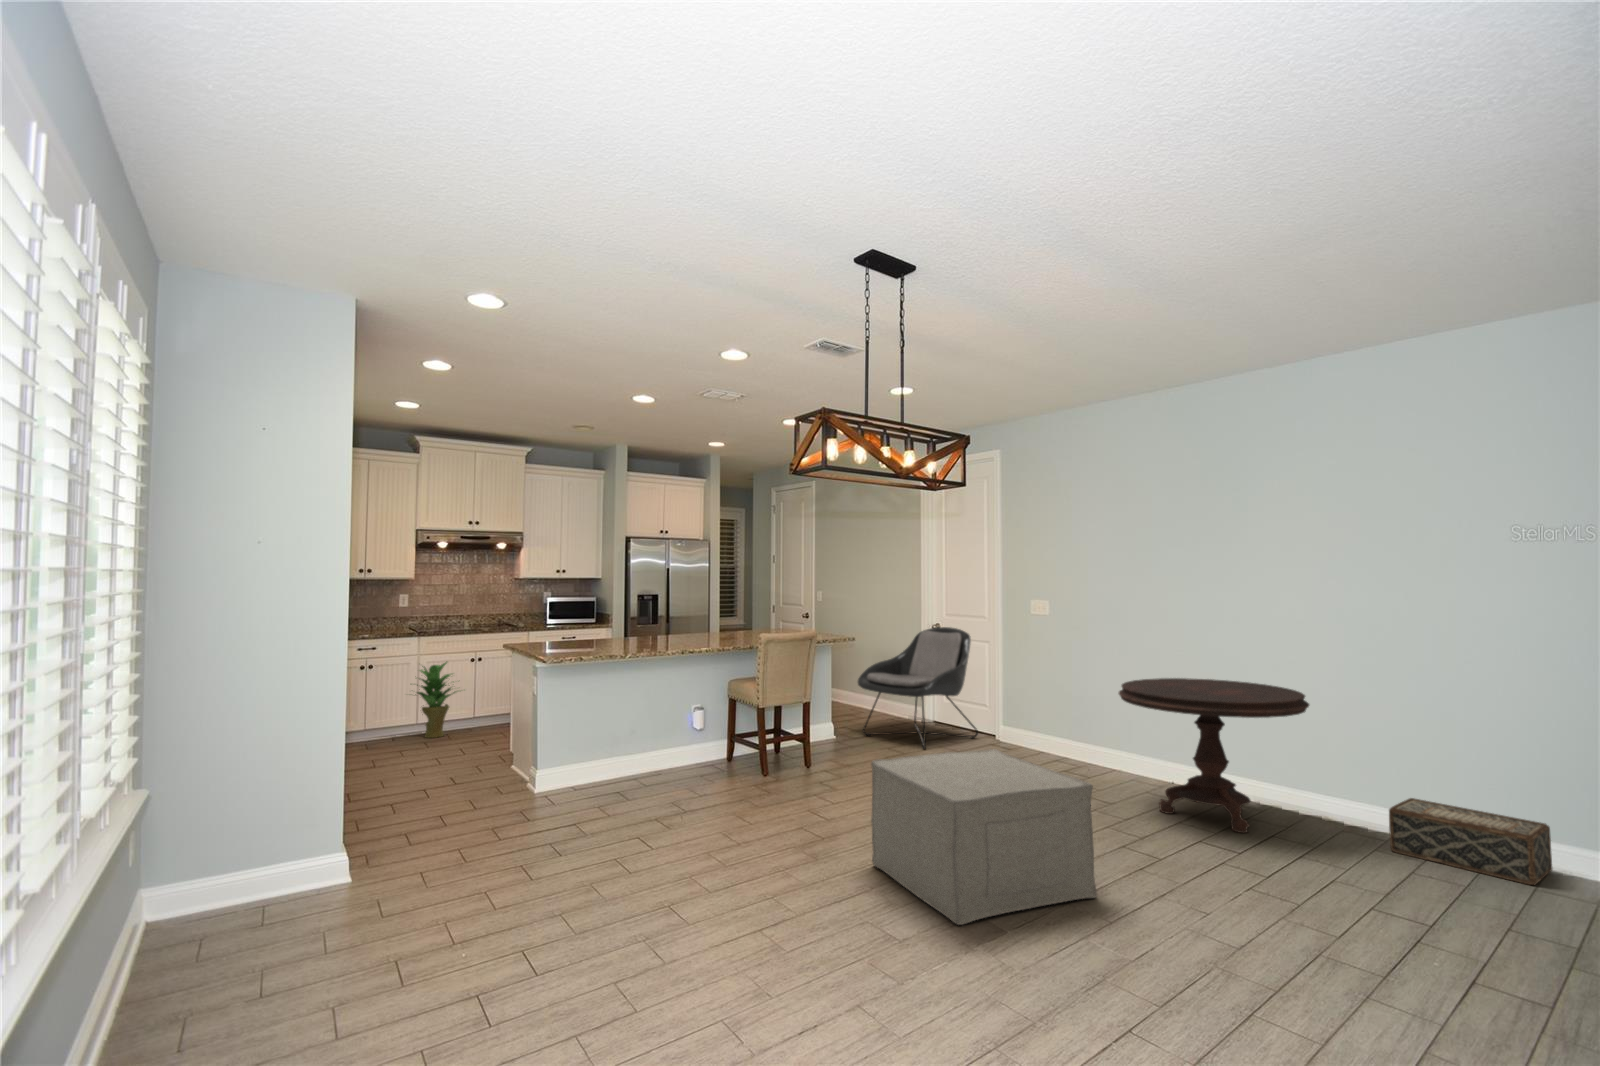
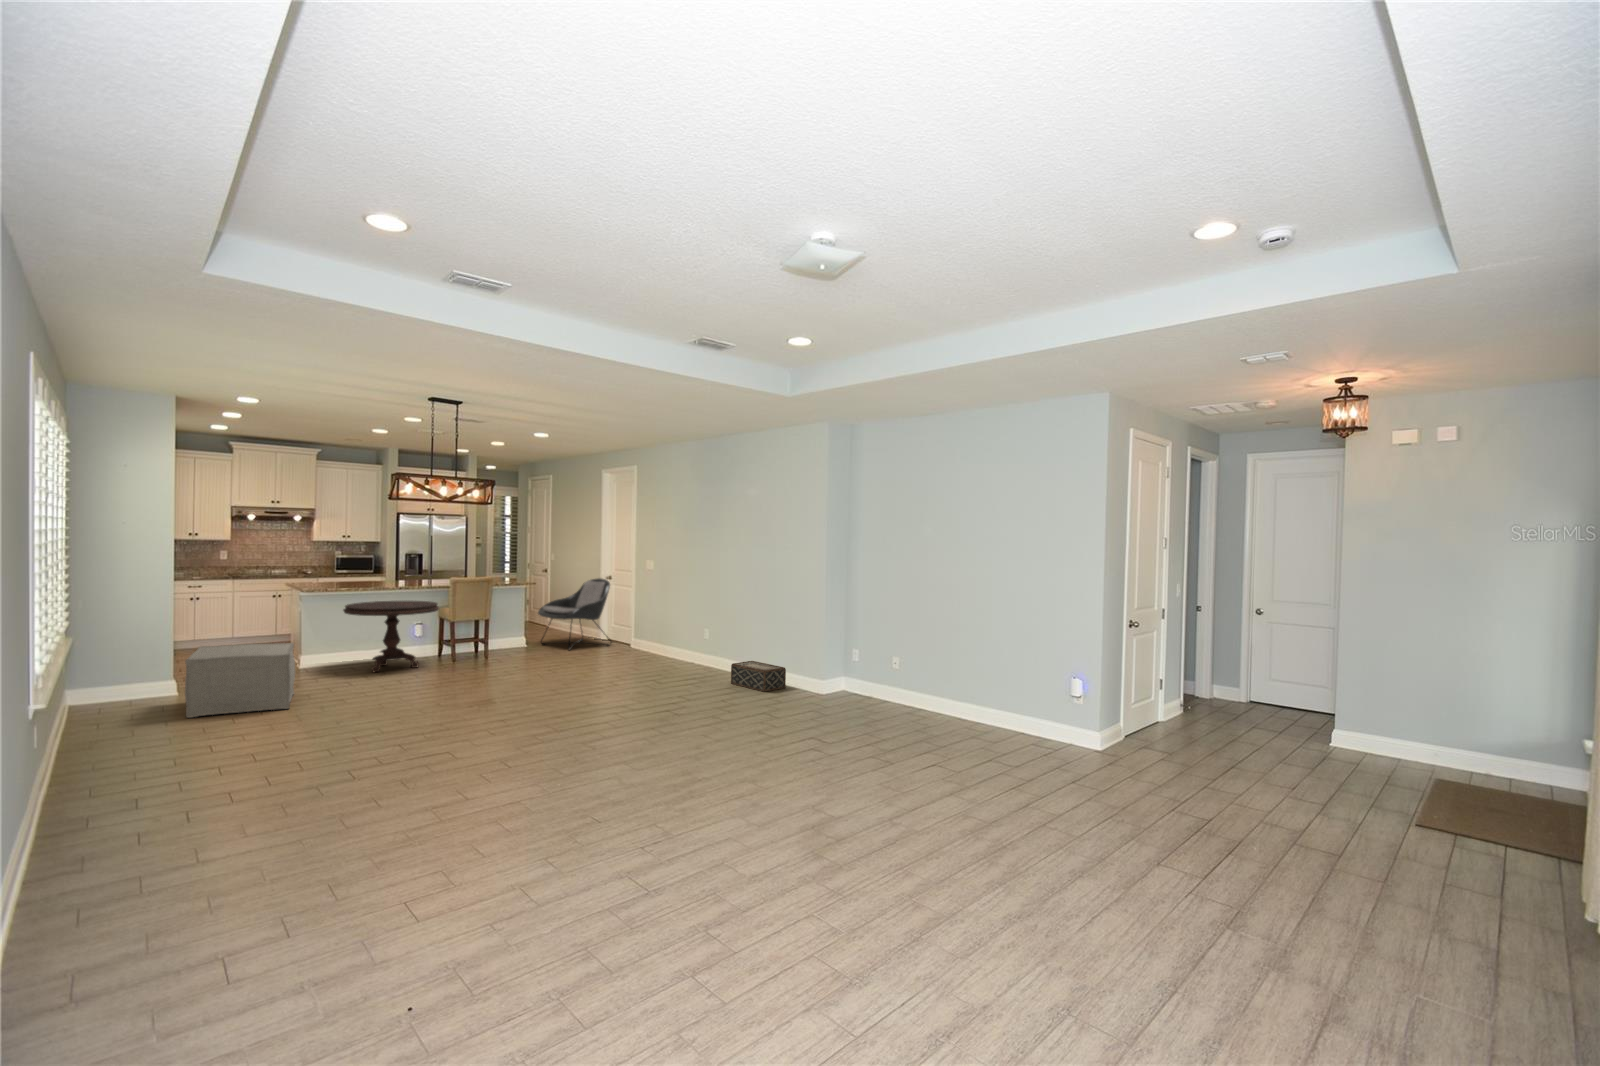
potted plant: present [417,662,456,738] -> none [221,597,268,647]
side table: present [1119,678,1309,833] -> present [343,601,439,672]
ottoman: present [871,749,1097,925] -> present [185,643,295,718]

